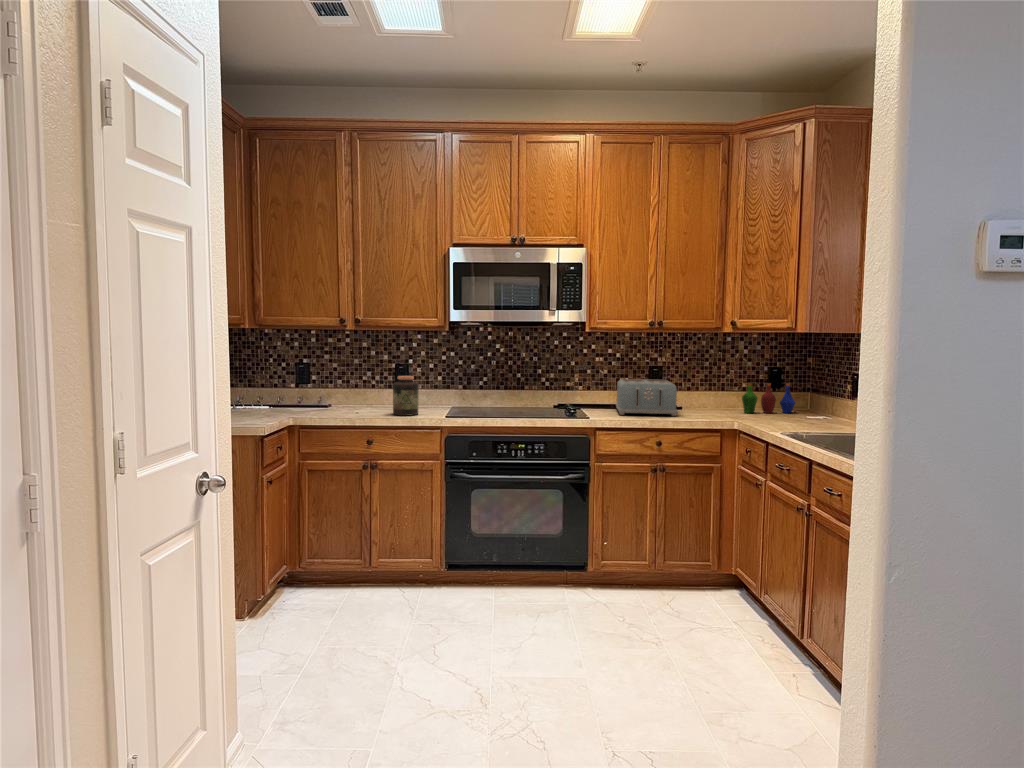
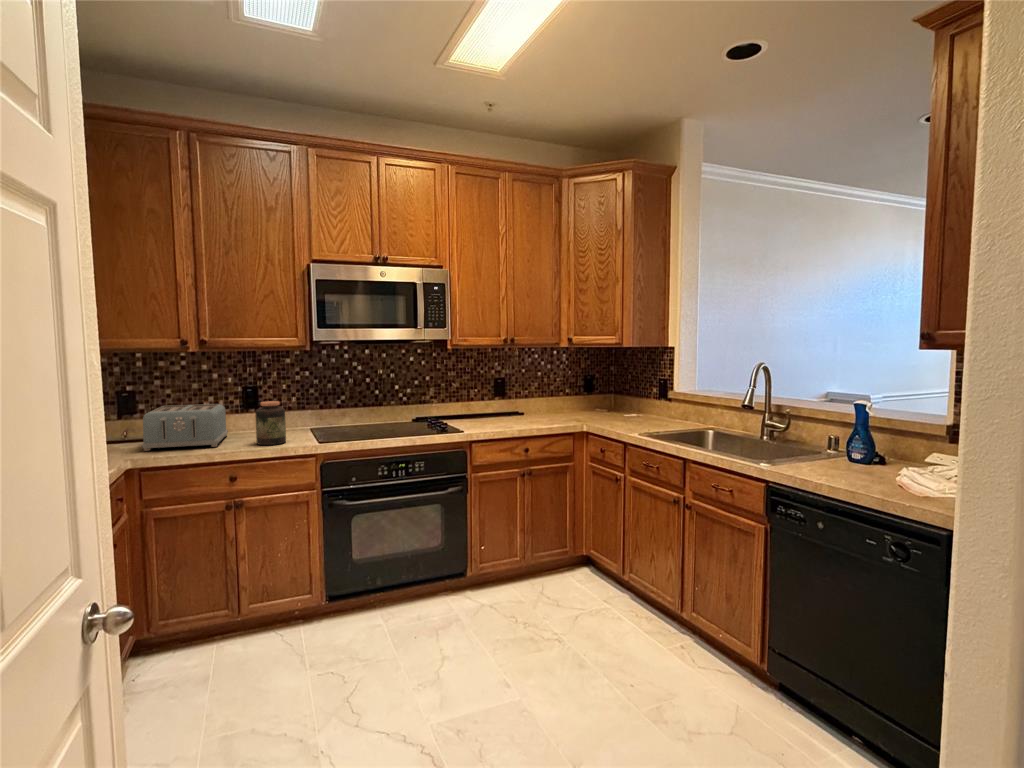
toaster: present [616,379,677,416] -> present [142,404,228,451]
bottle: present [742,383,795,413] -> none [575,388,614,415]

